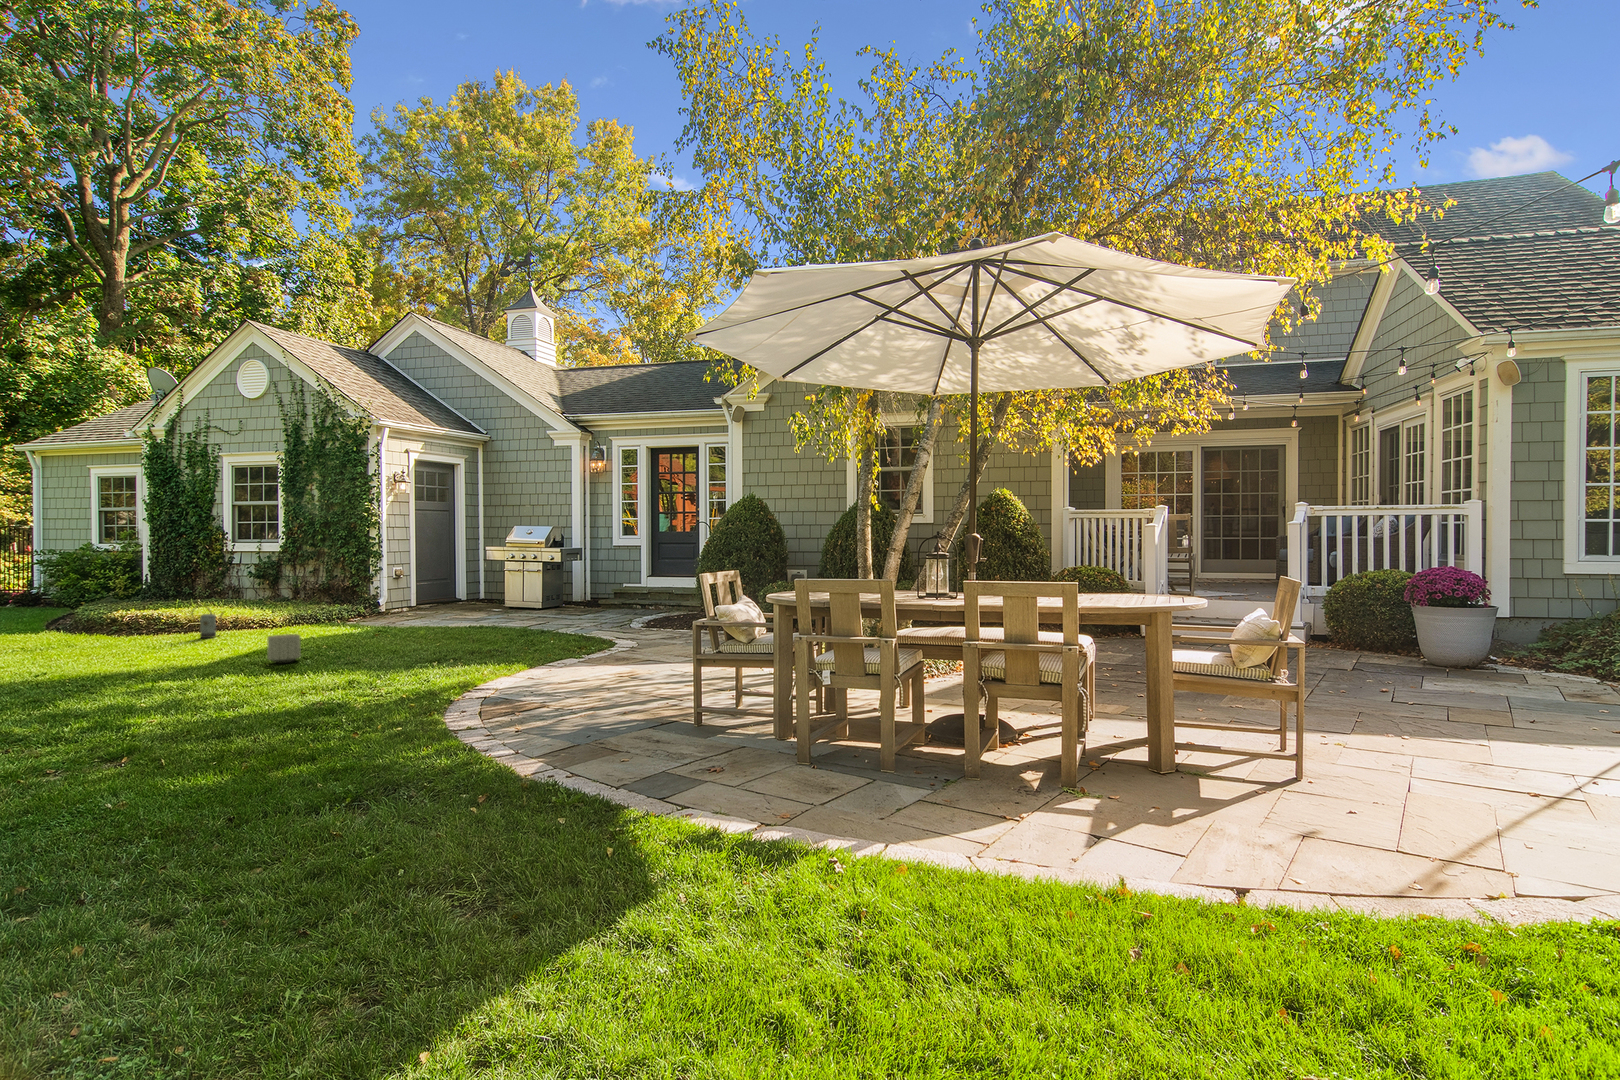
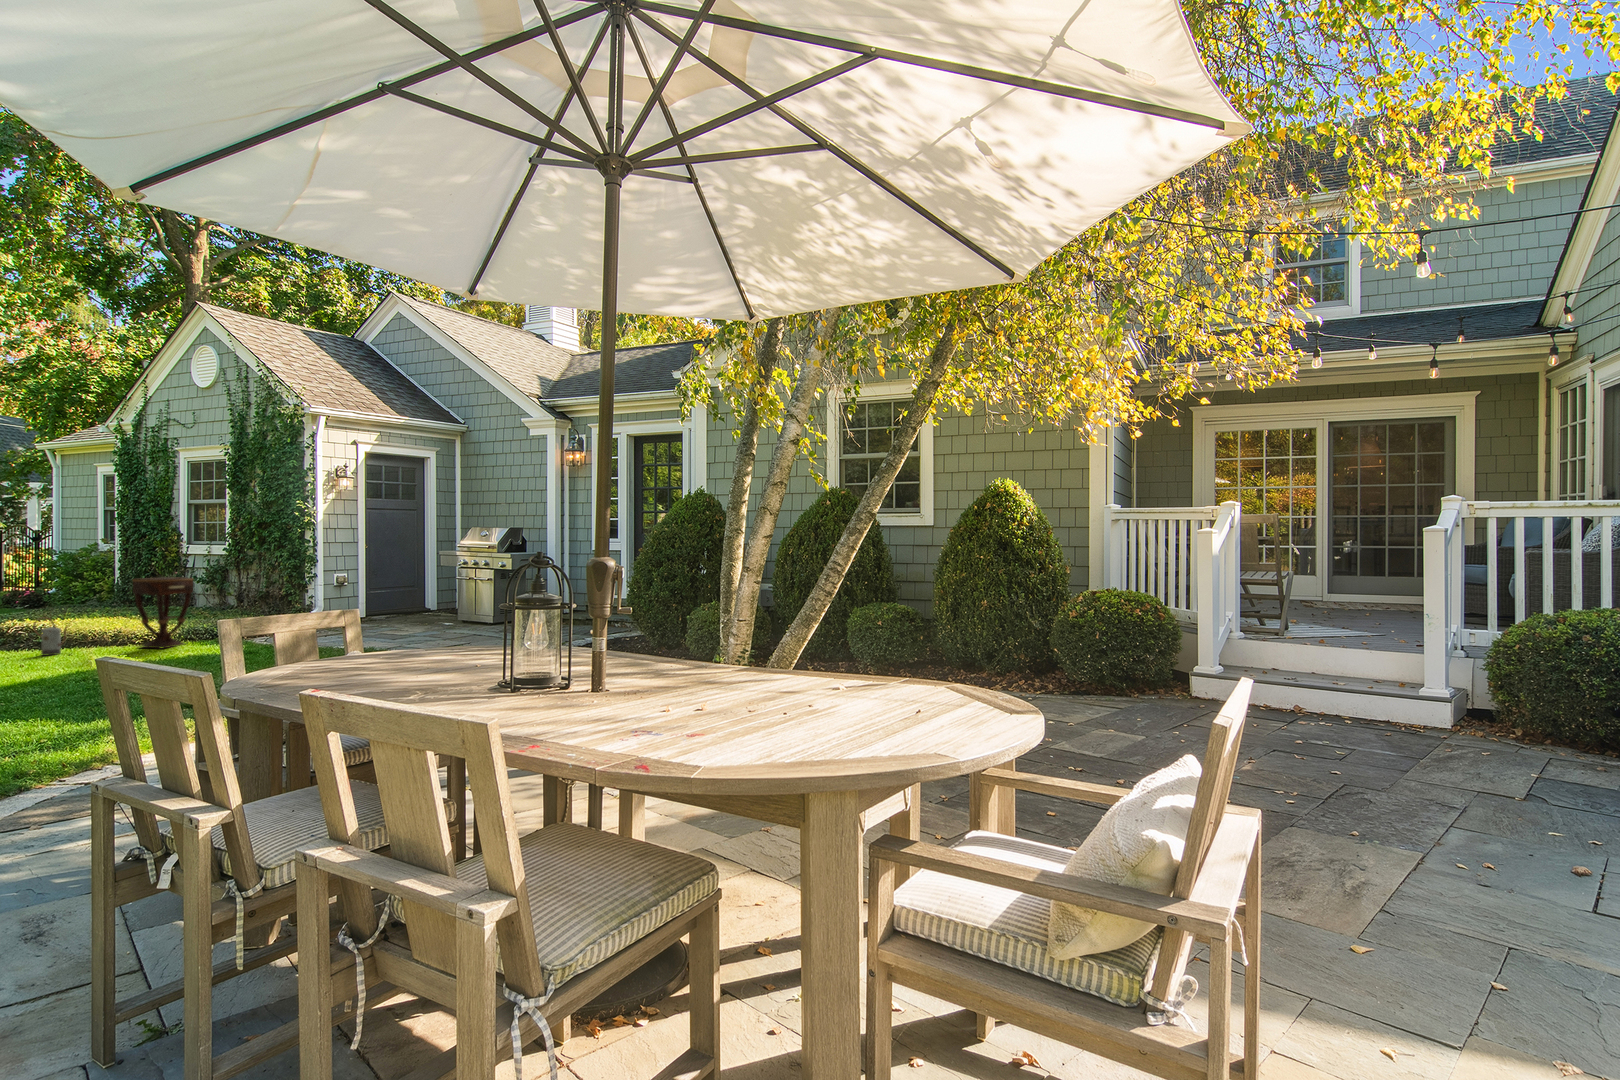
side table: none [280,570,329,630] -> present [133,577,193,649]
planter: present [267,634,301,663] -> none [24,658,69,694]

